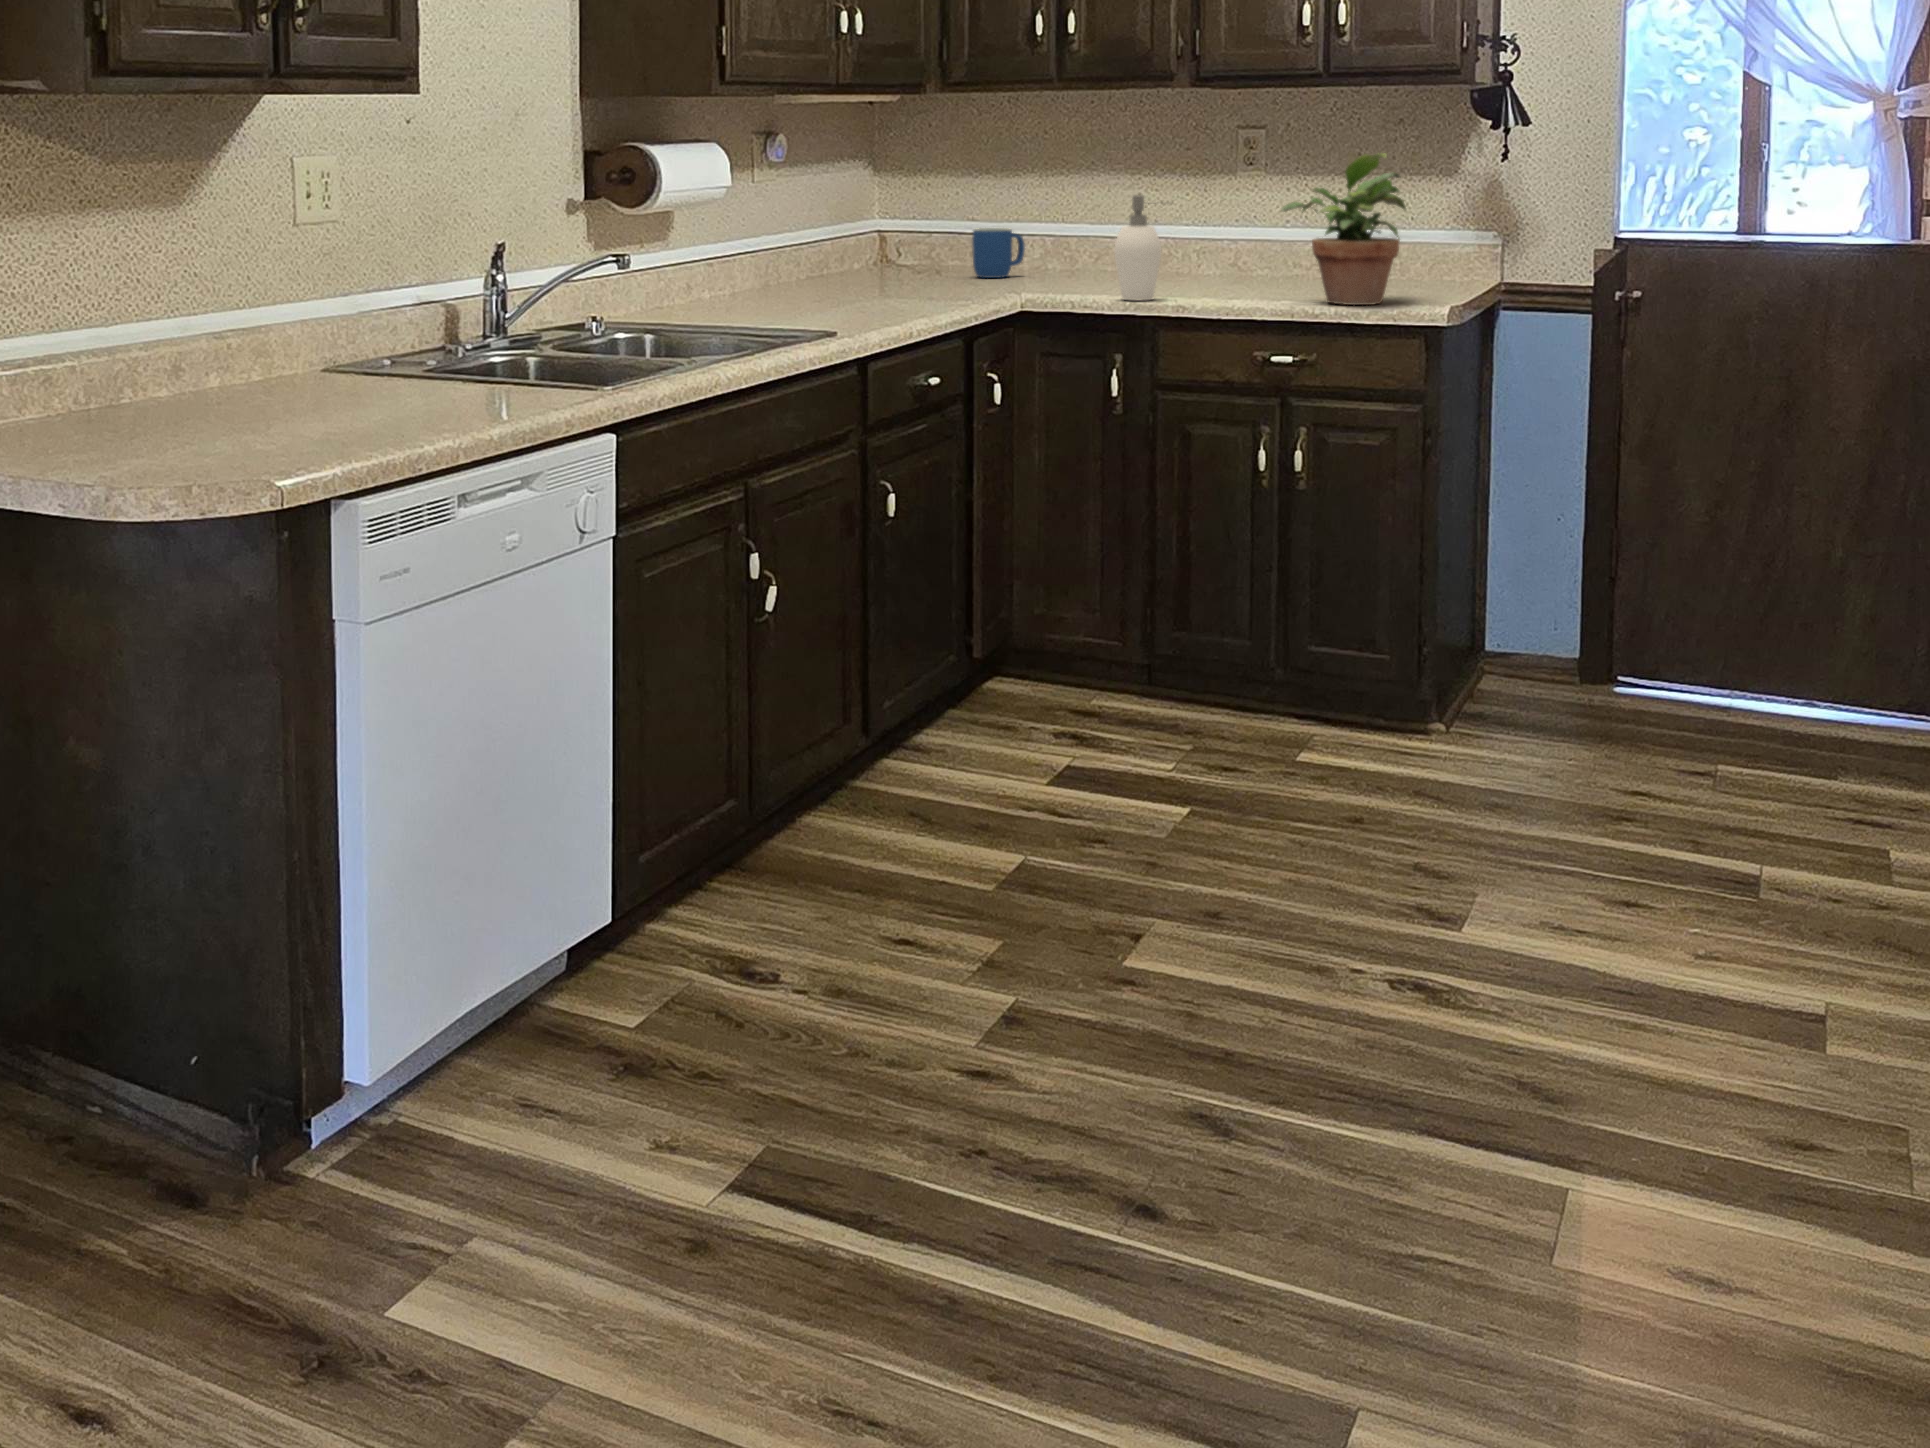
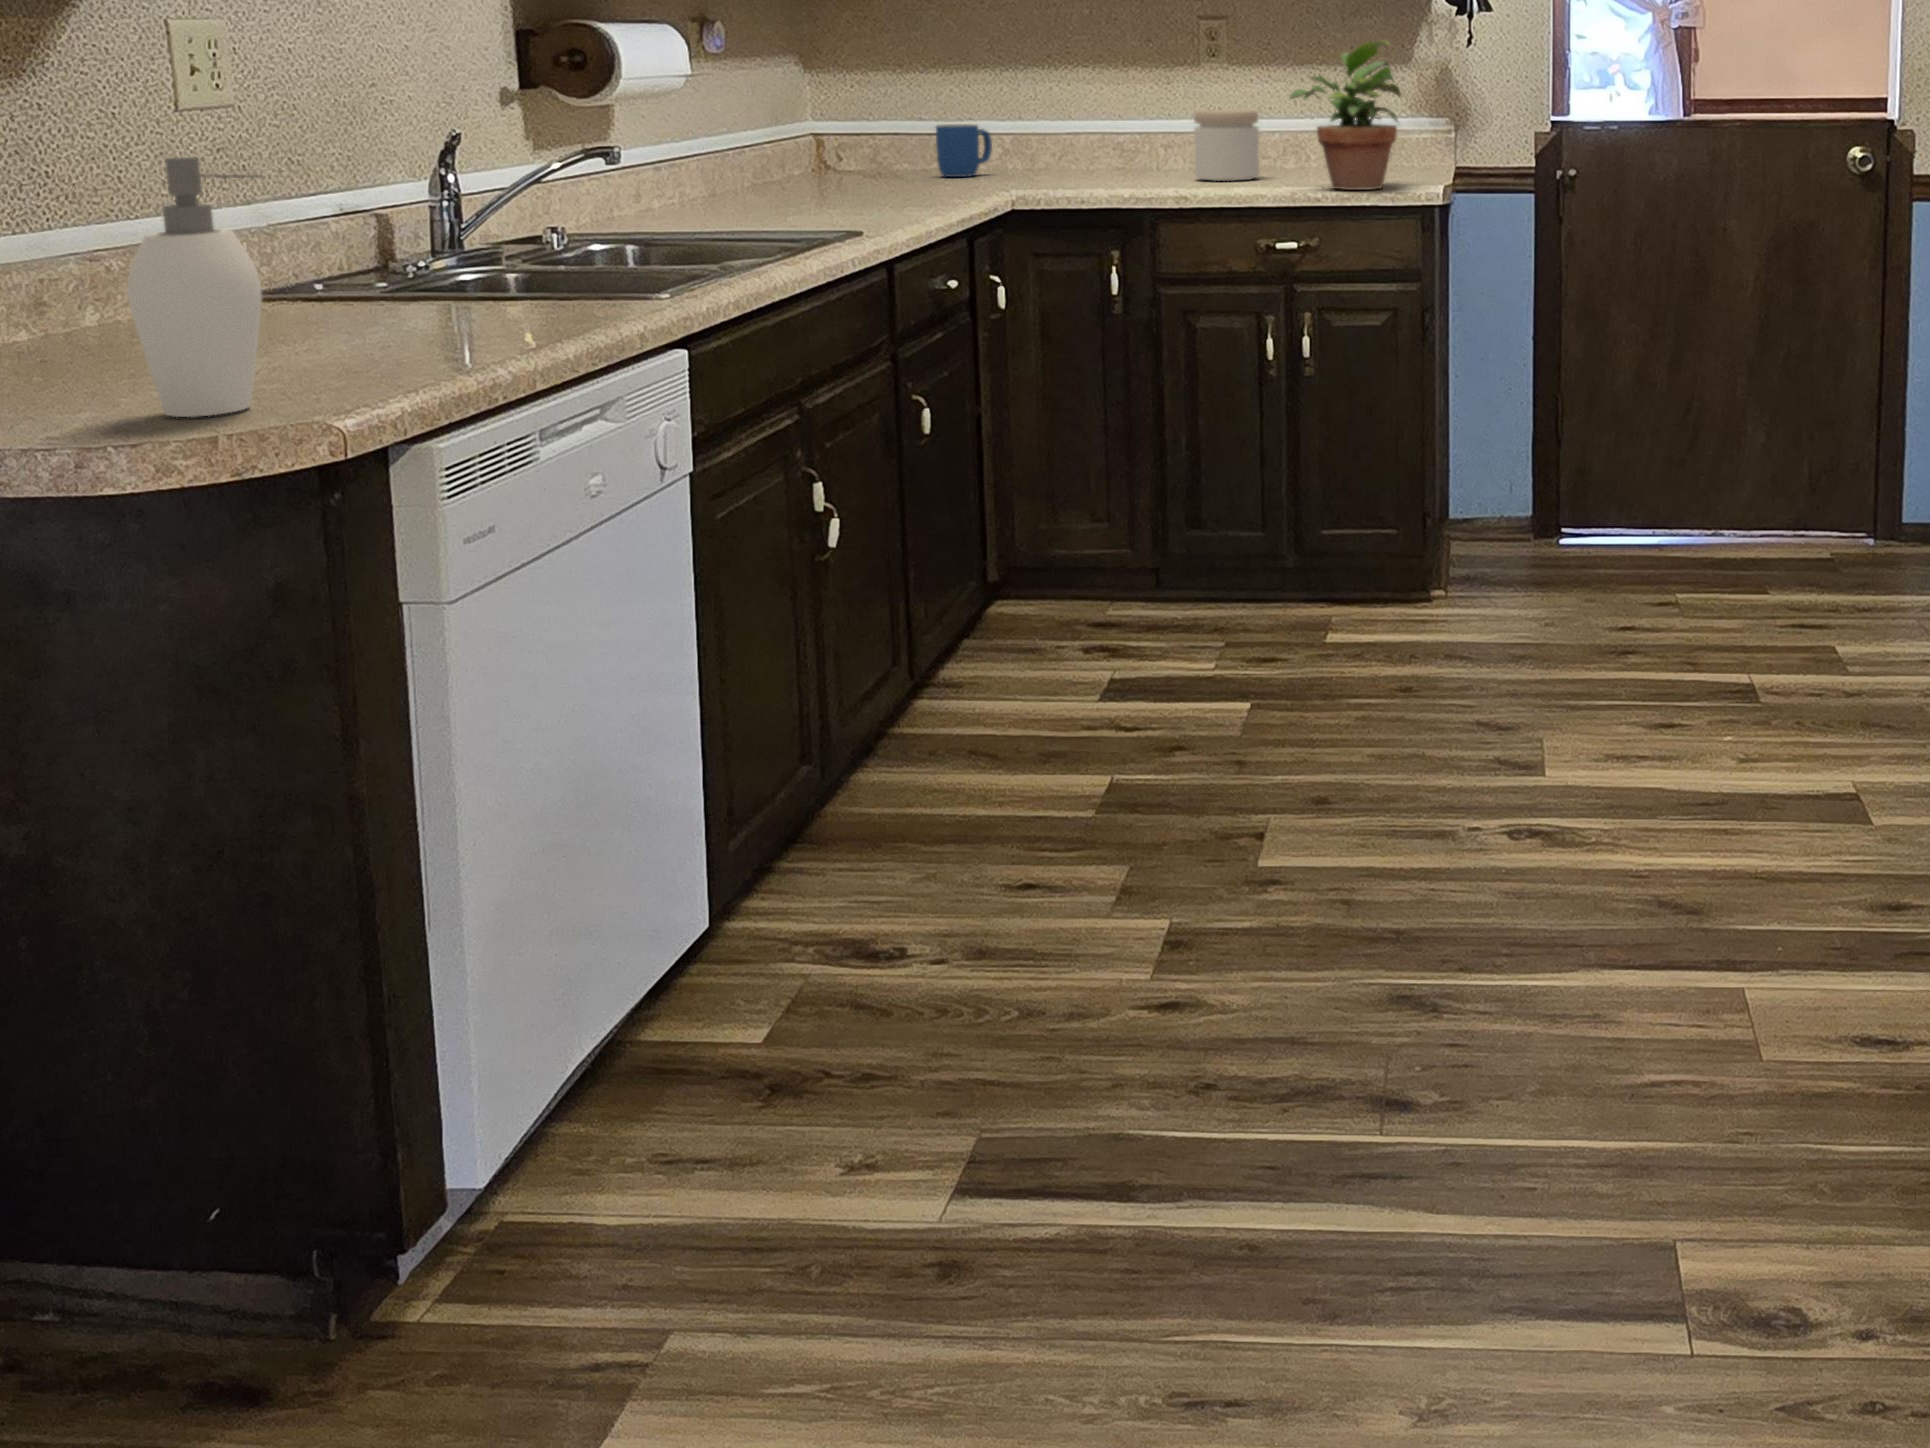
soap dispenser: present [1114,195,1161,301] -> present [127,157,262,417]
jar: none [1205,219,1272,290] -> present [1194,110,1259,181]

